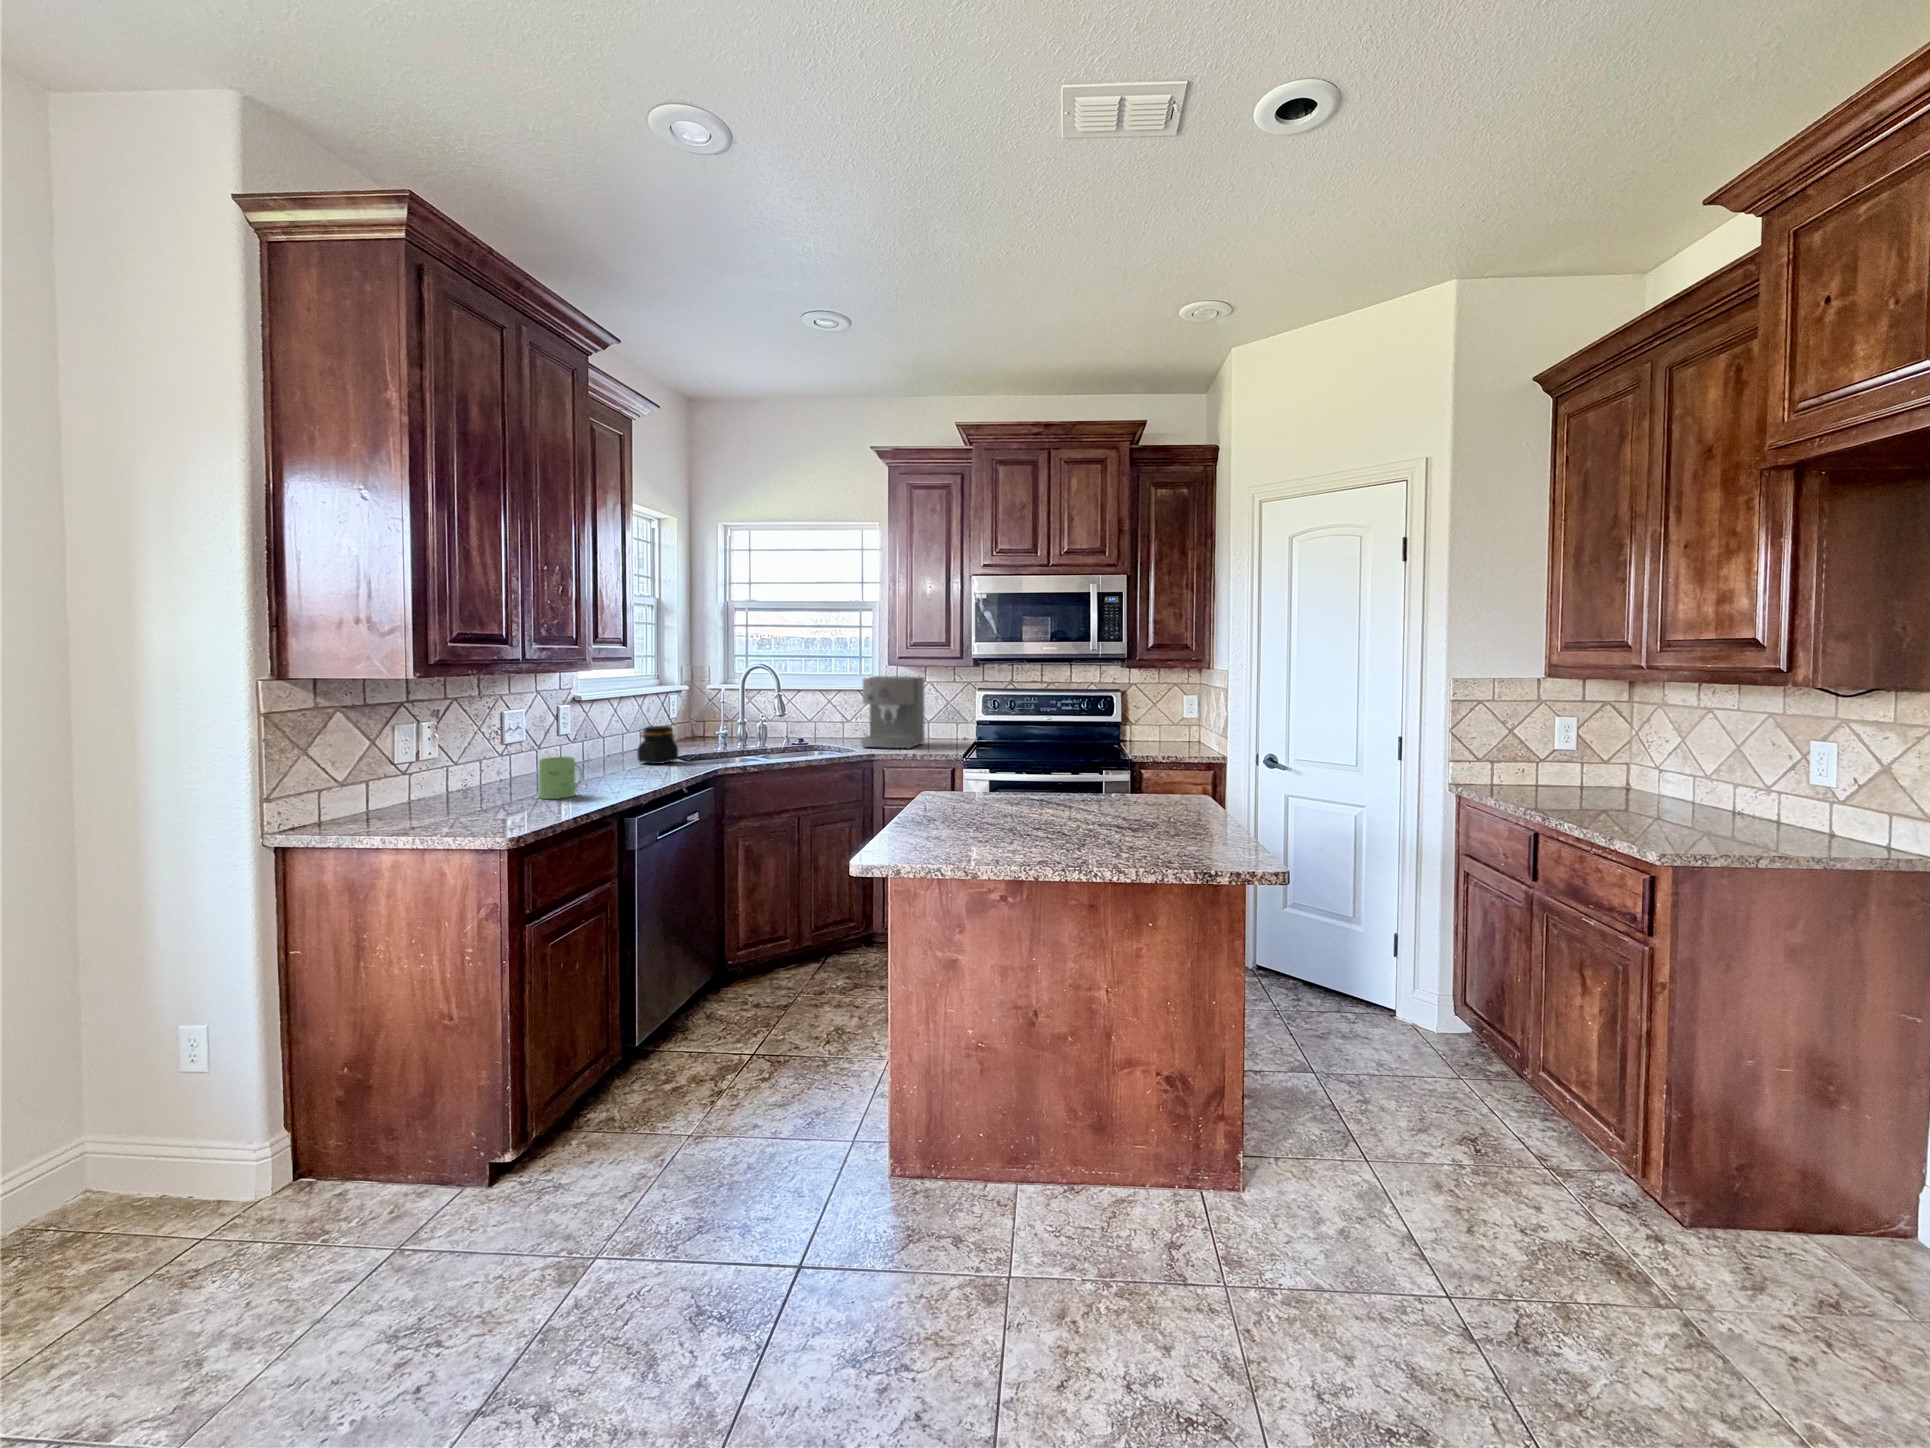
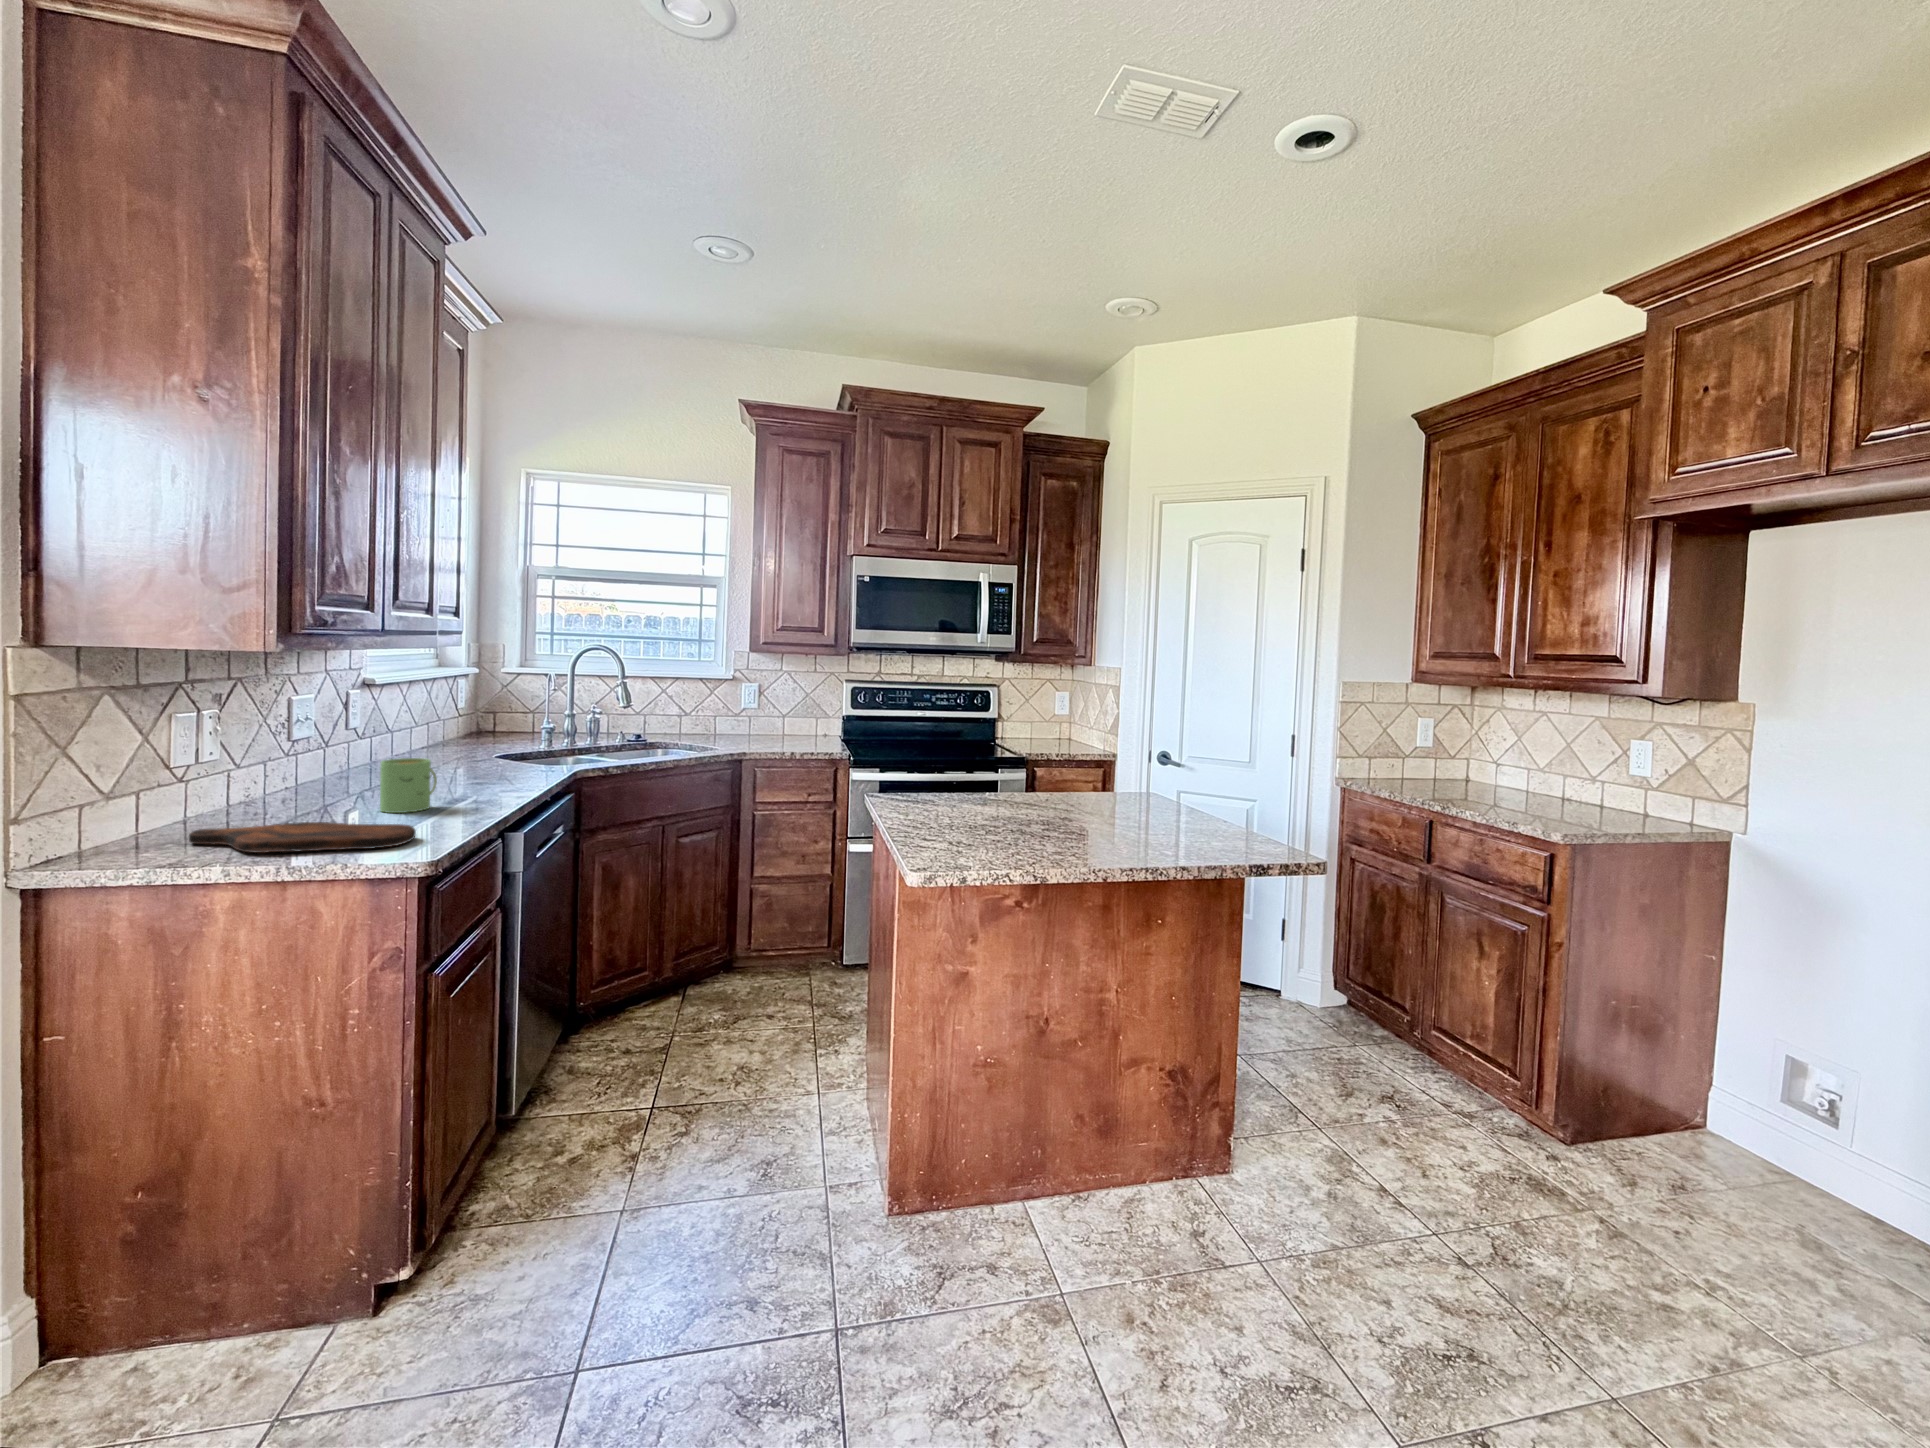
coffee maker: present [861,676,925,749] -> none [718,665,788,748]
jar: present [637,726,679,764] -> none [454,719,509,767]
cutting board: none [390,804,532,826] -> present [189,822,416,853]

